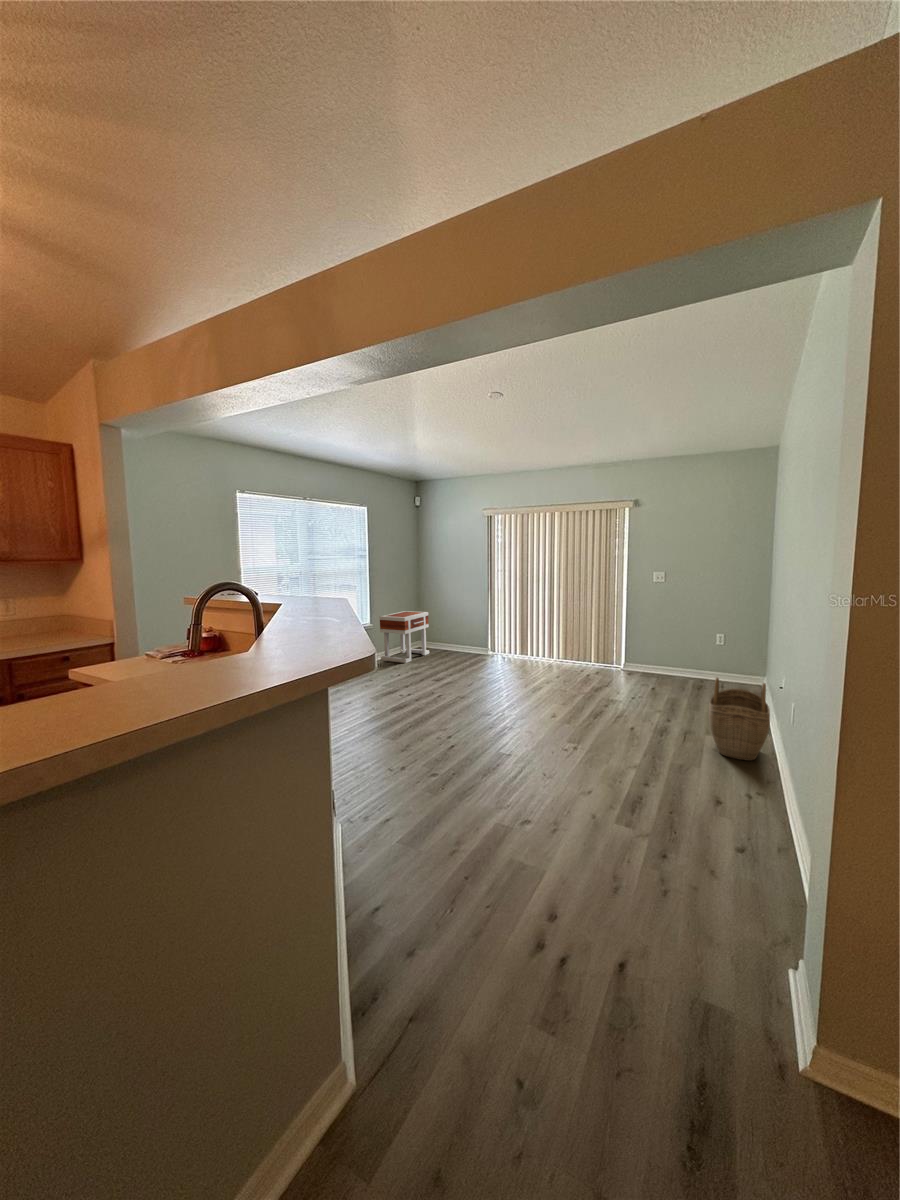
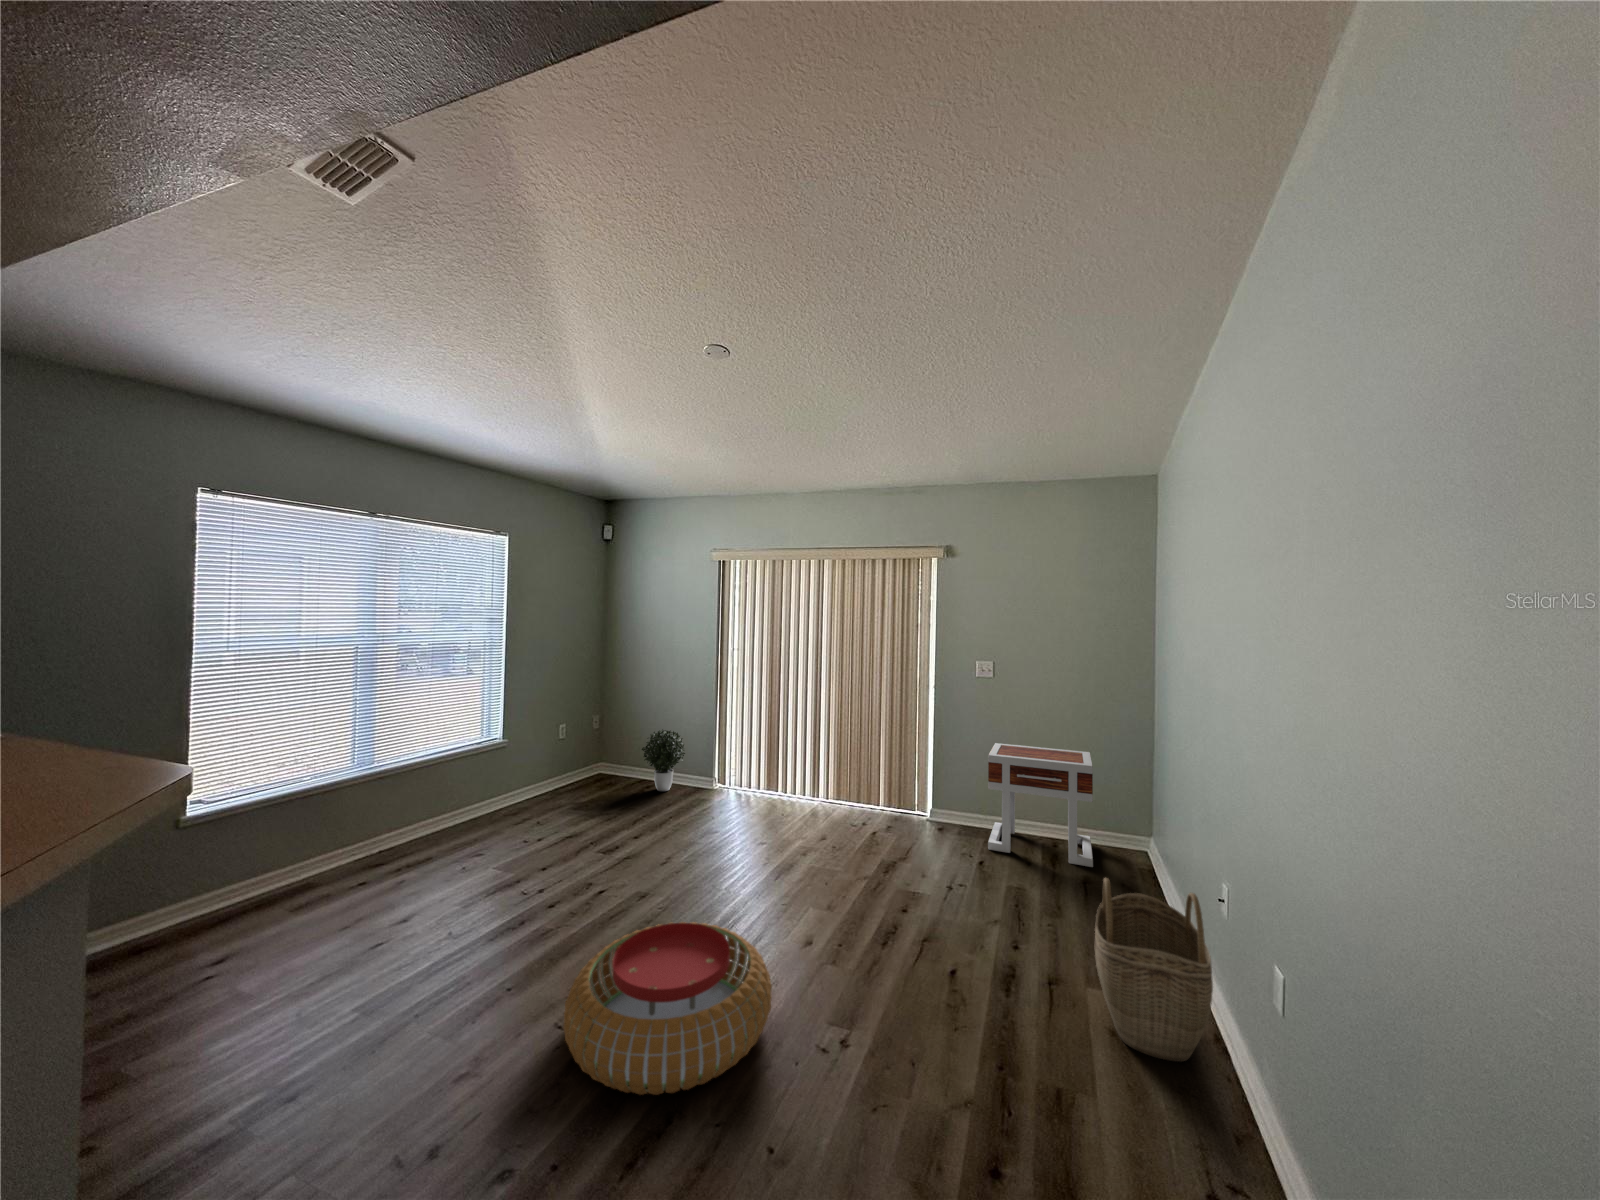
side table: present [379,611,429,663] -> present [988,743,1093,867]
potted plant: none [445,619,470,655] -> present [642,730,685,791]
pouf: none [445,697,539,756] -> present [564,922,772,1095]

